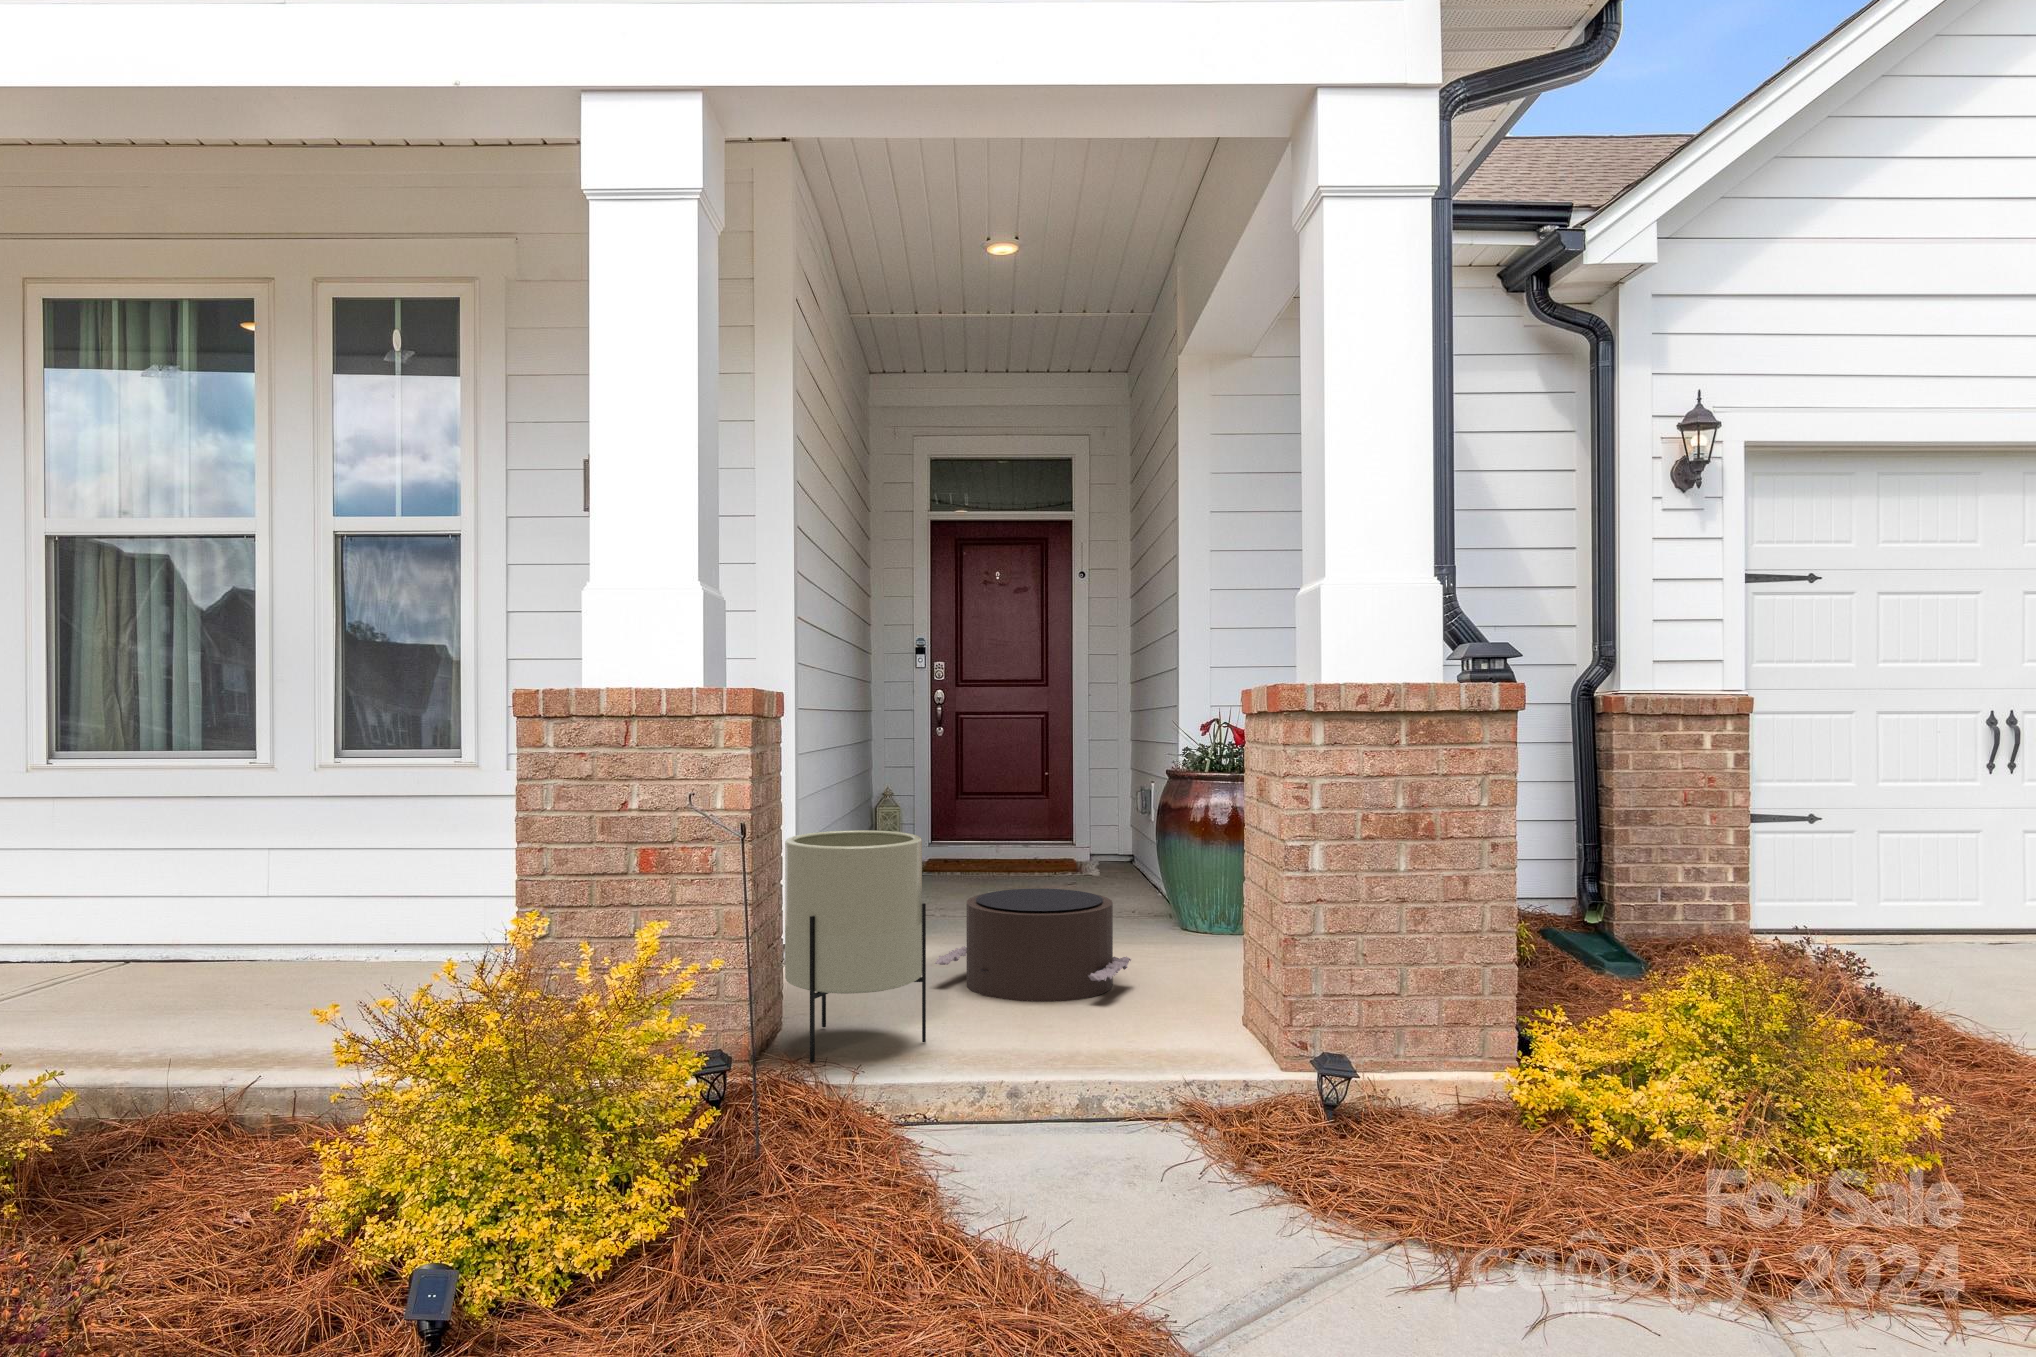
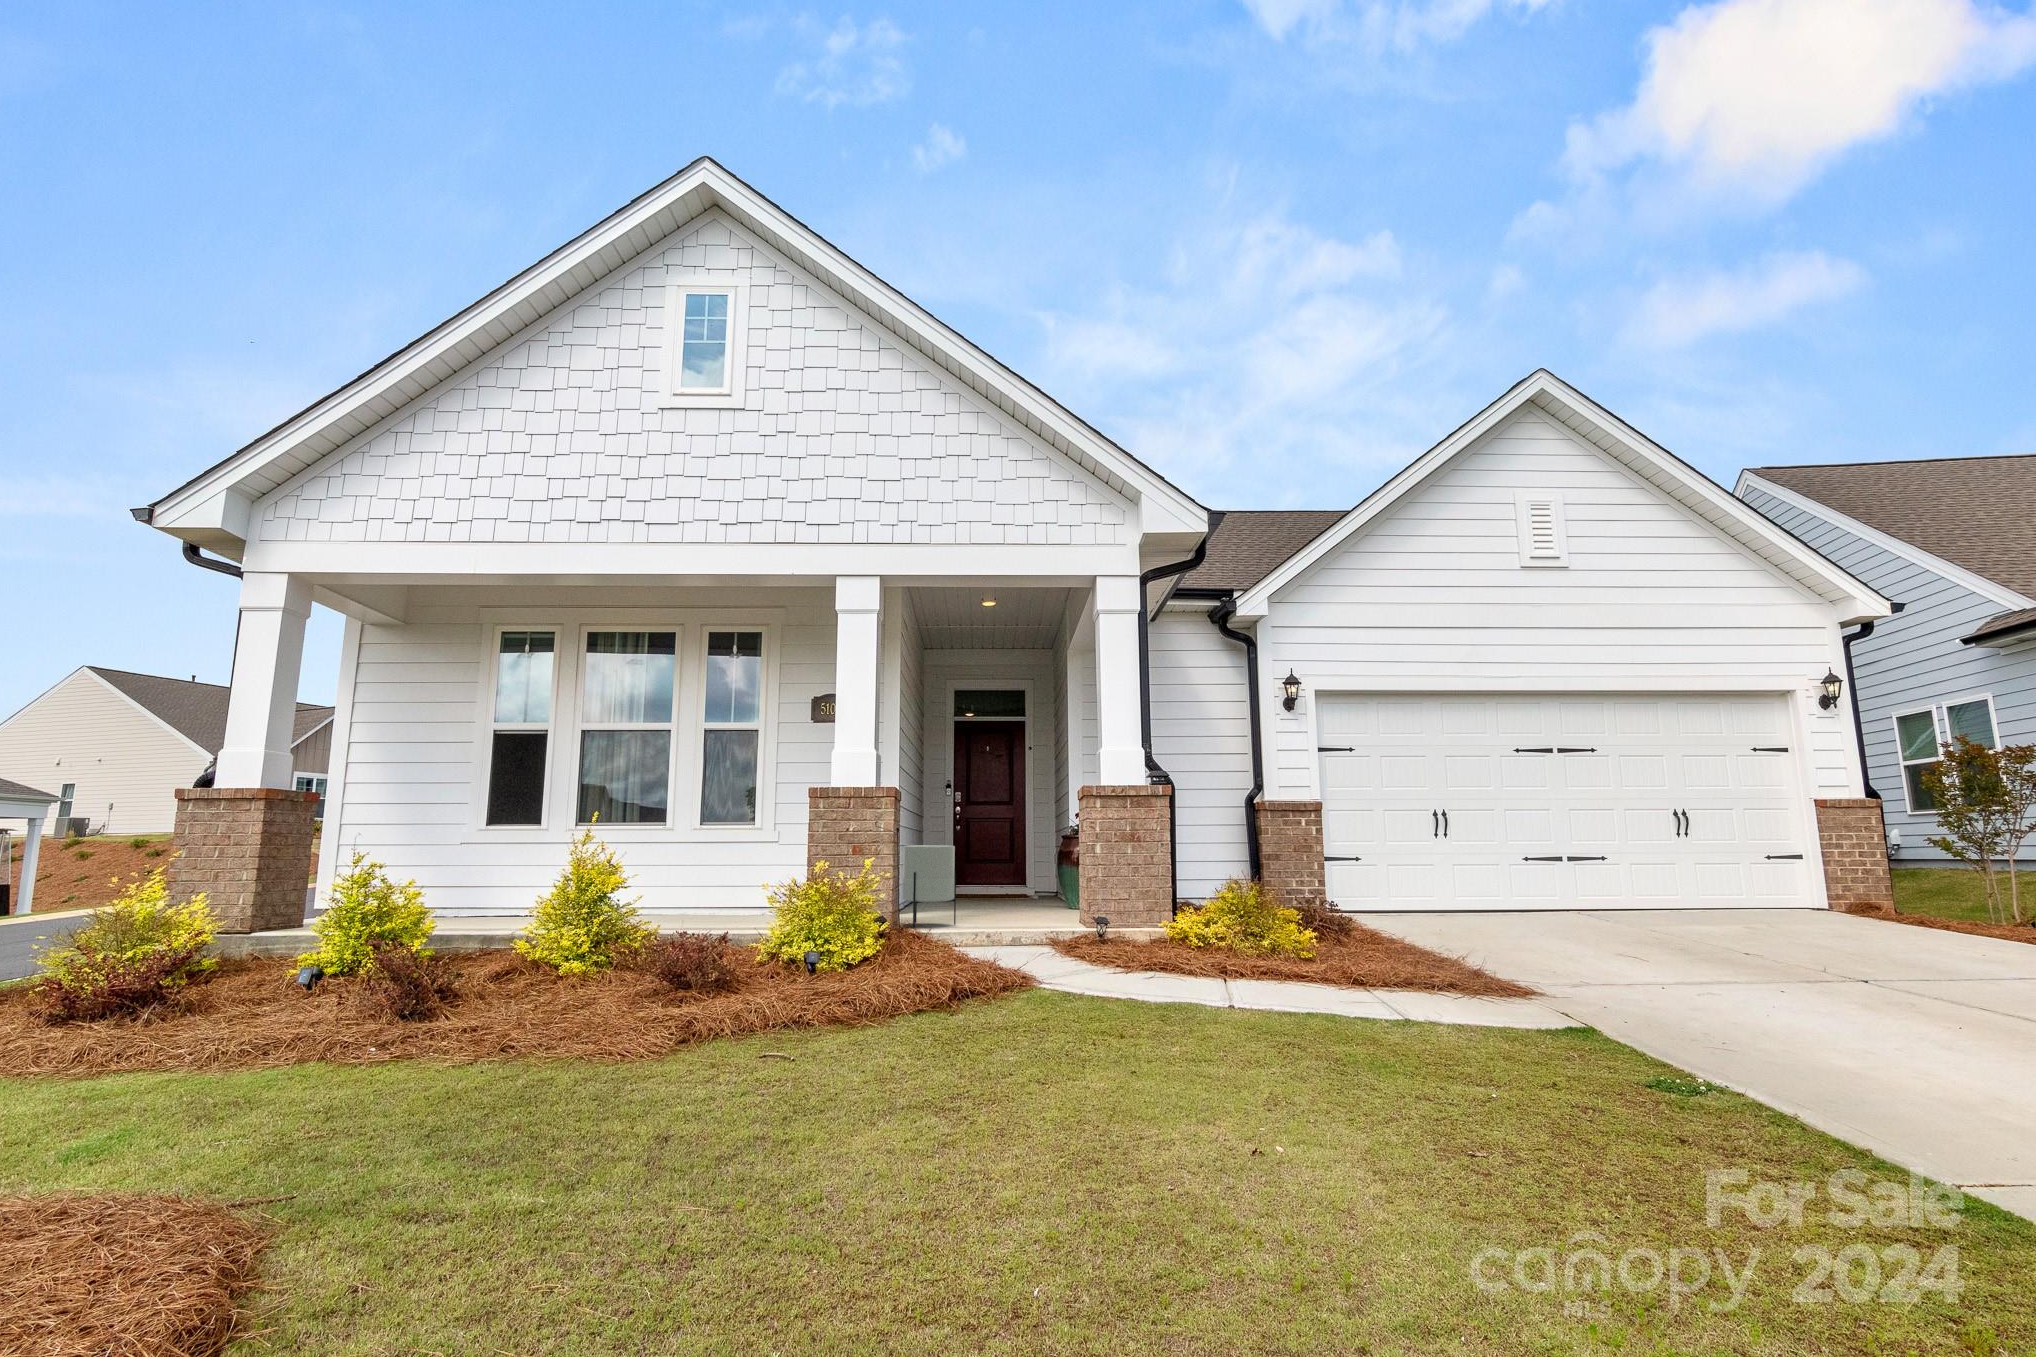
pouf: present [935,889,1131,1002] -> none [958,881,1039,920]

